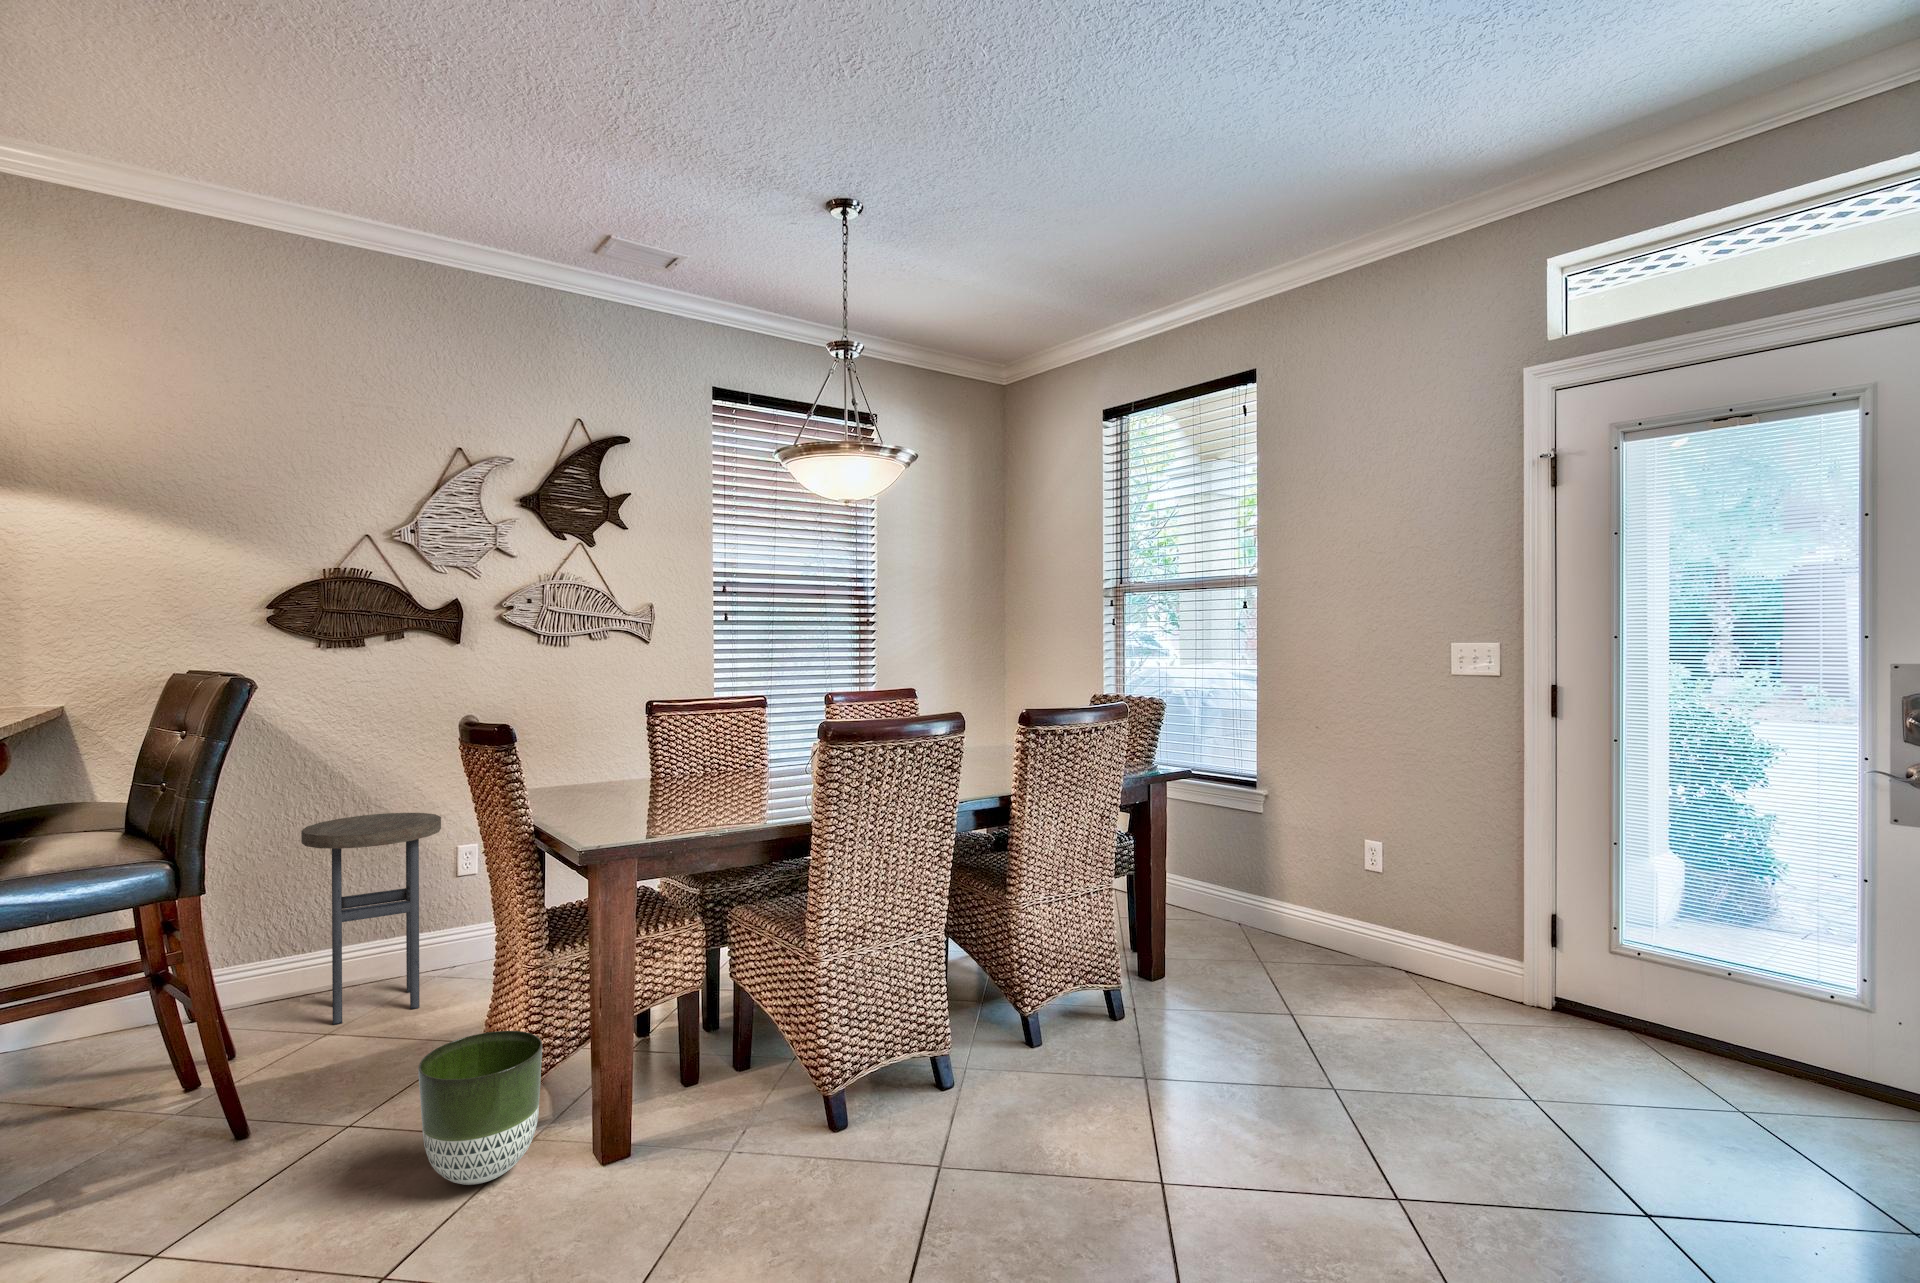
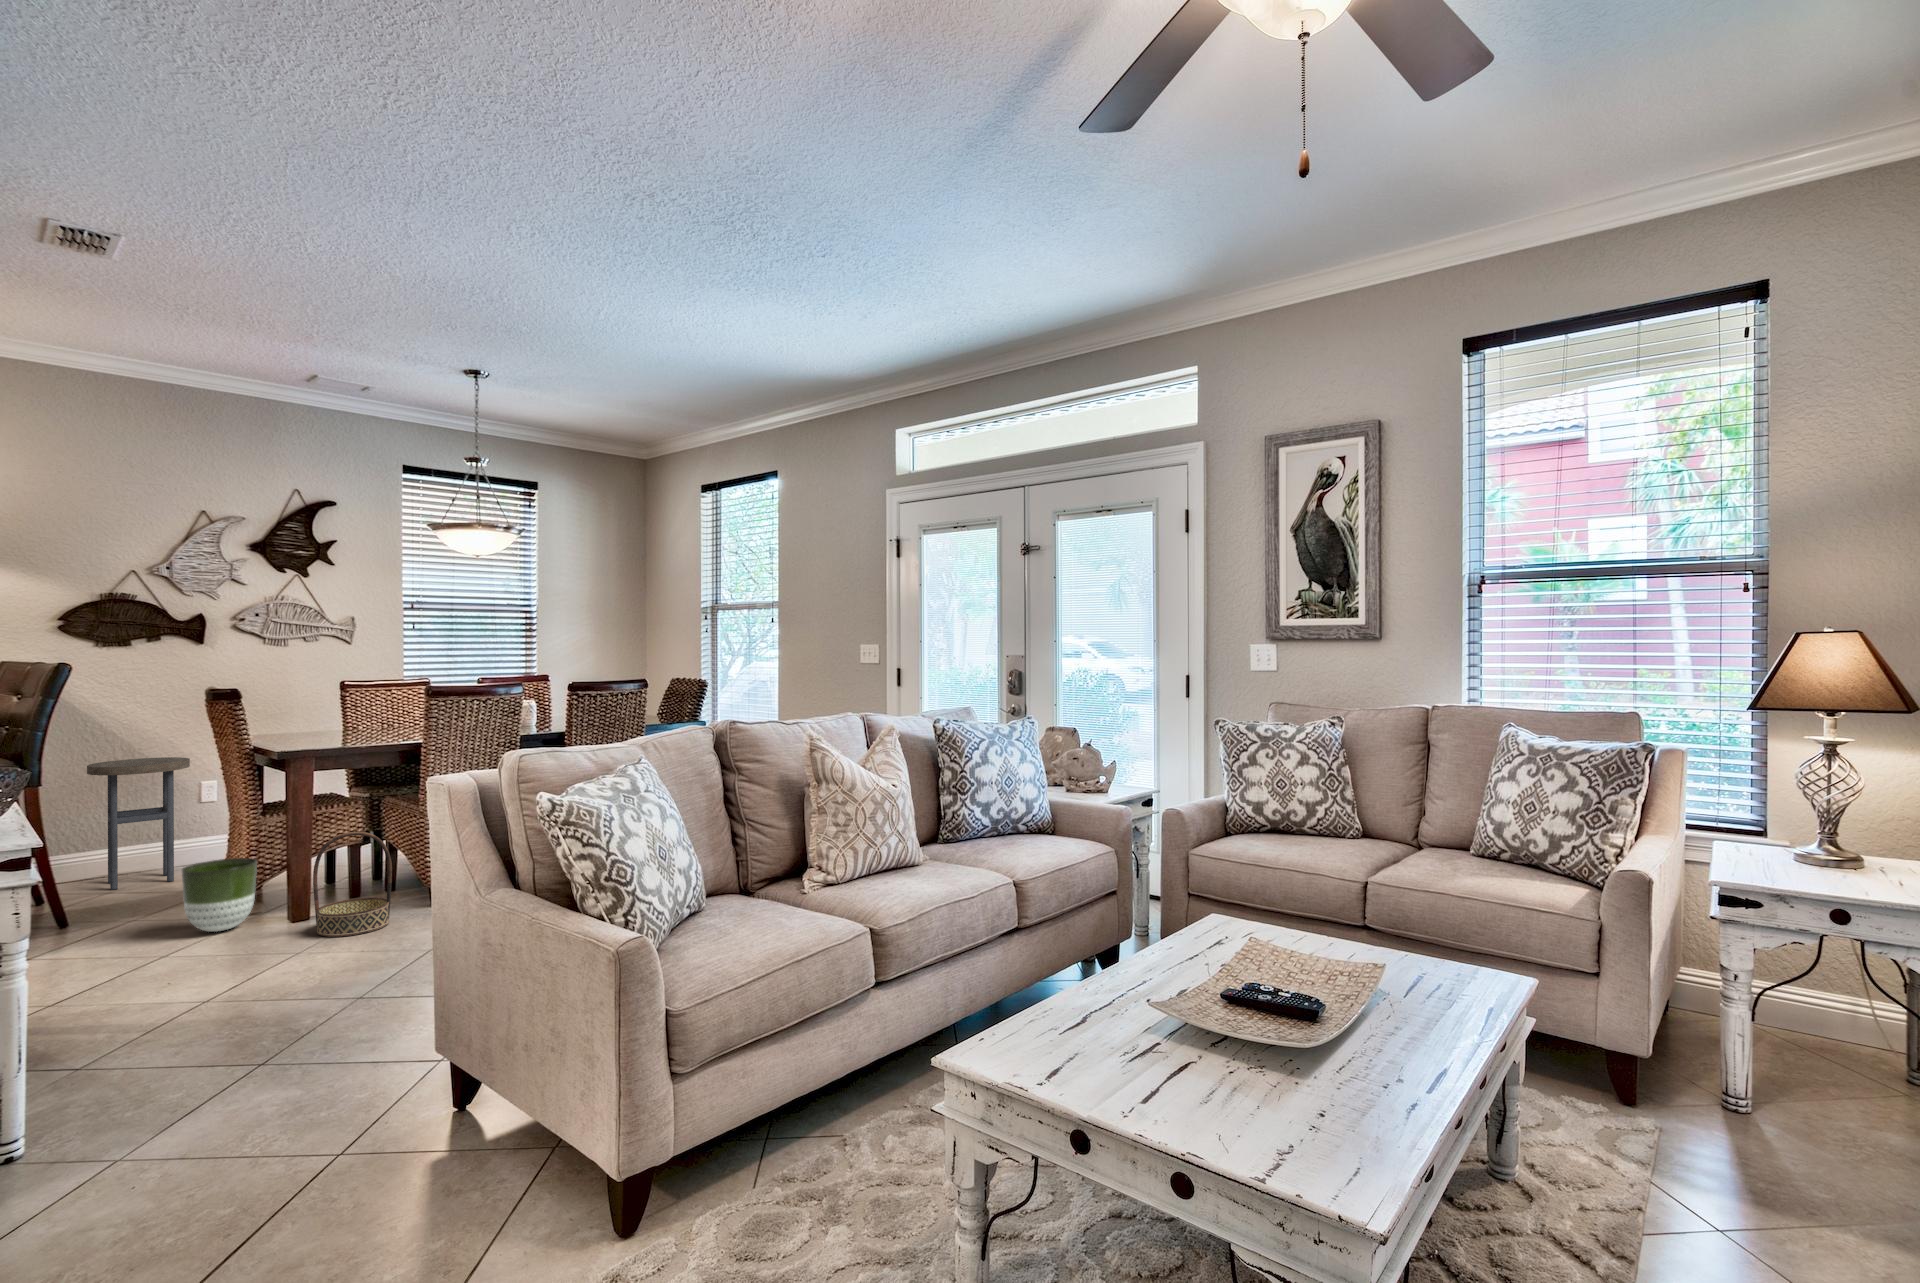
basket: none [643,1008,776,1232] -> present [313,832,392,937]

